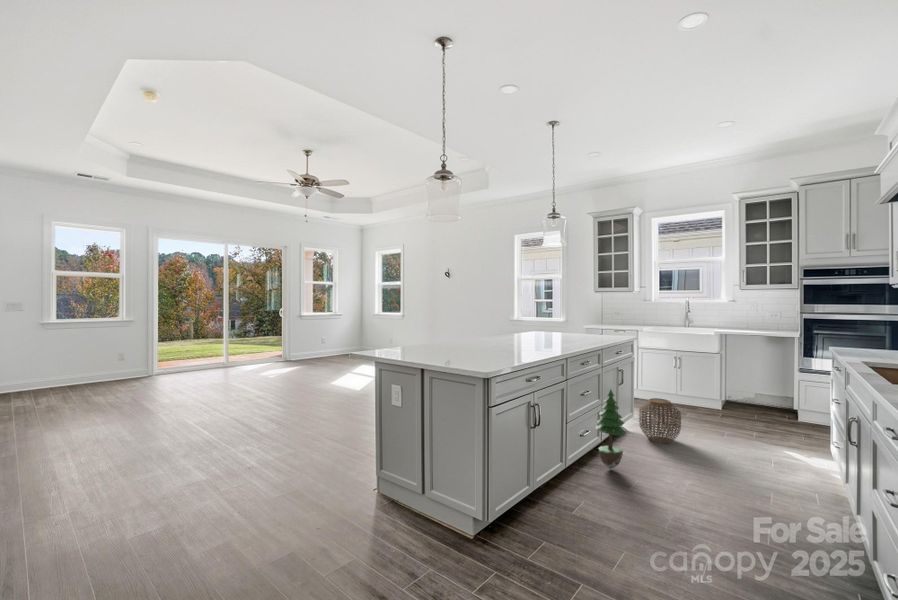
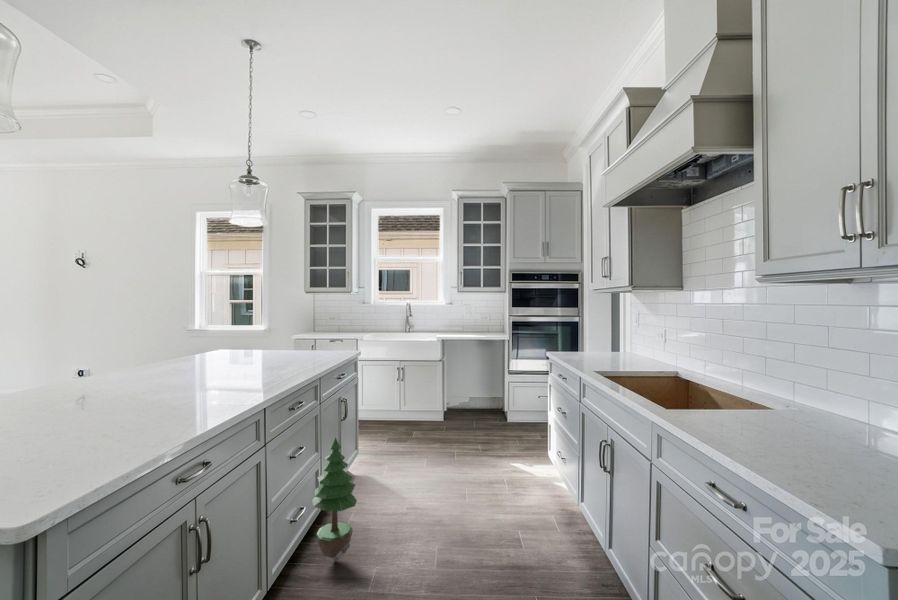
woven basket: present [639,398,681,443] -> none [367,427,415,486]

